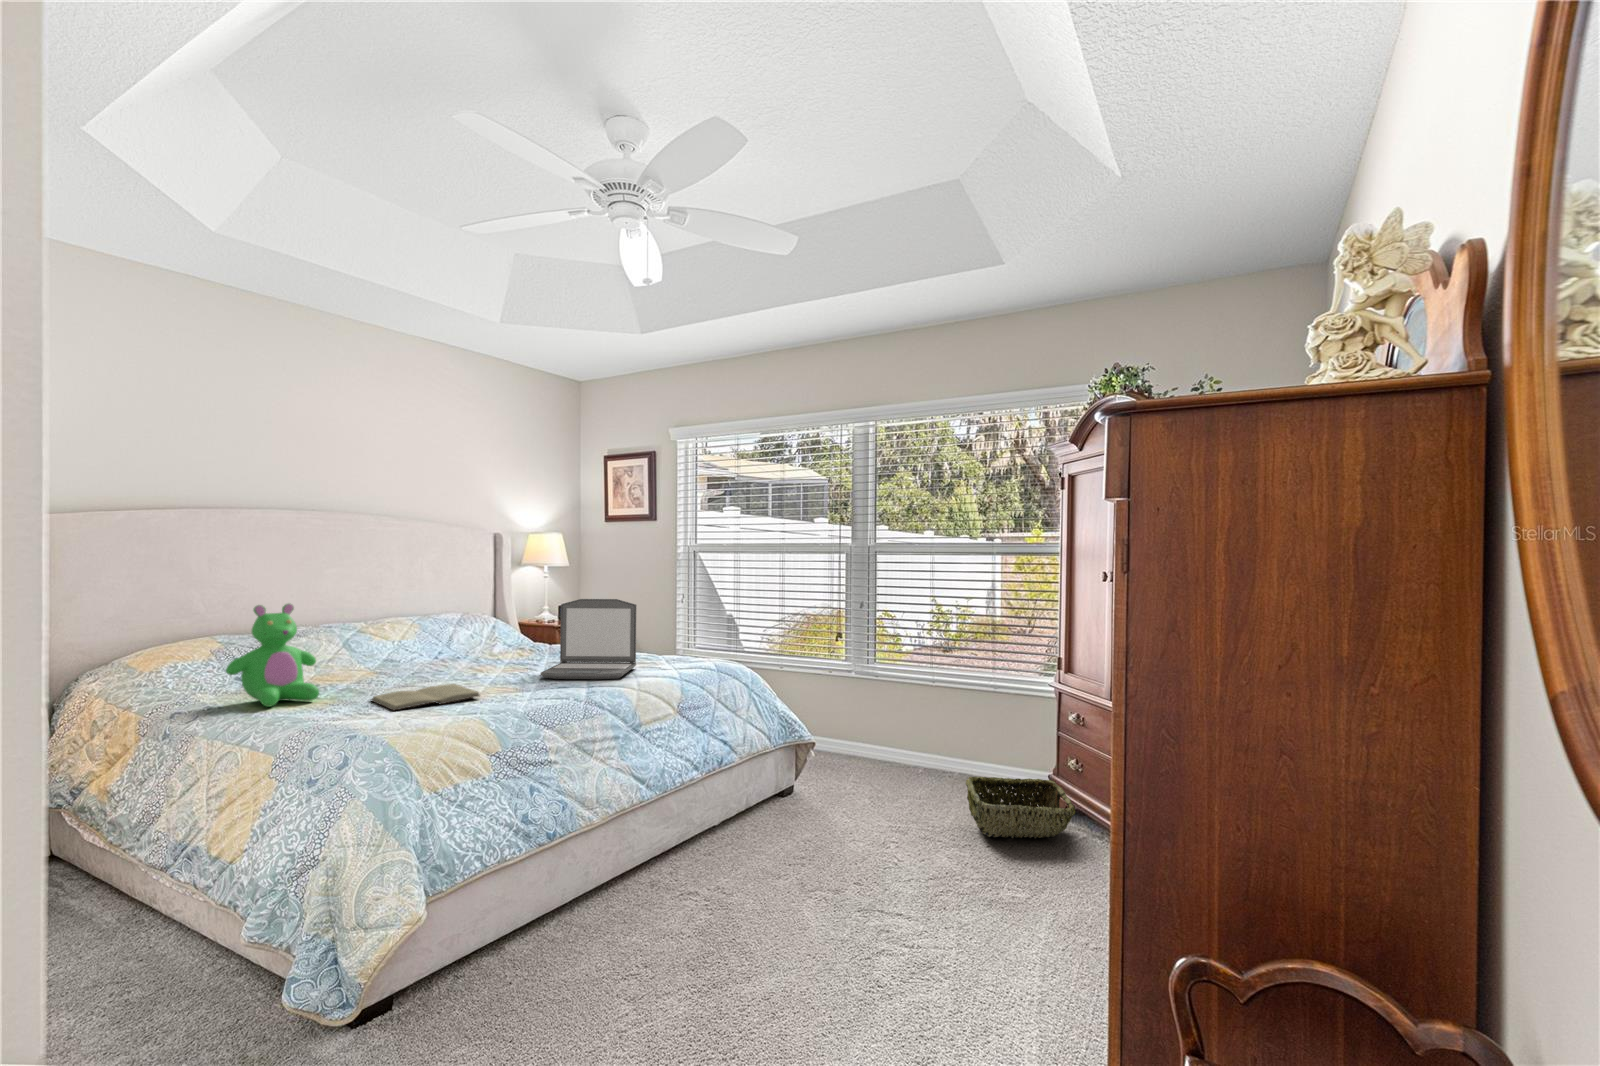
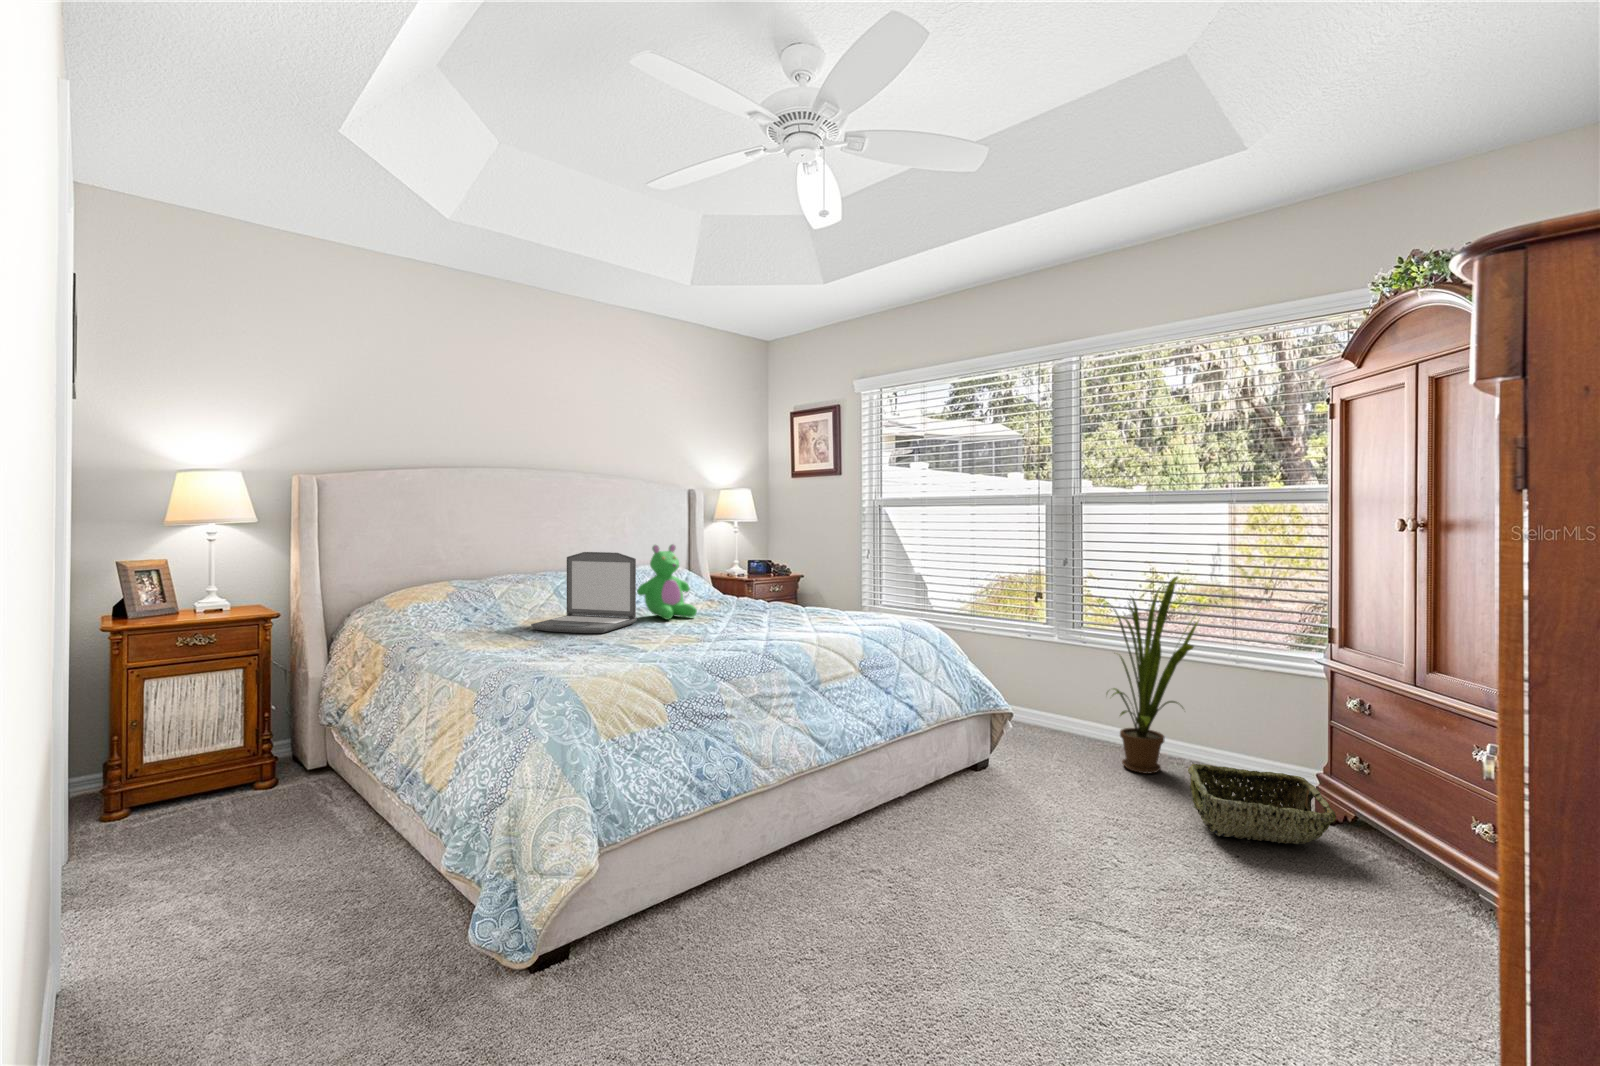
laptop: present [541,599,637,679] -> present [531,552,637,633]
teddy bear: present [226,604,319,707] -> present [637,544,697,619]
house plant: none [891,612,983,791] -> present [1107,577,1199,773]
book: present [371,684,480,710] -> none [567,632,665,656]

